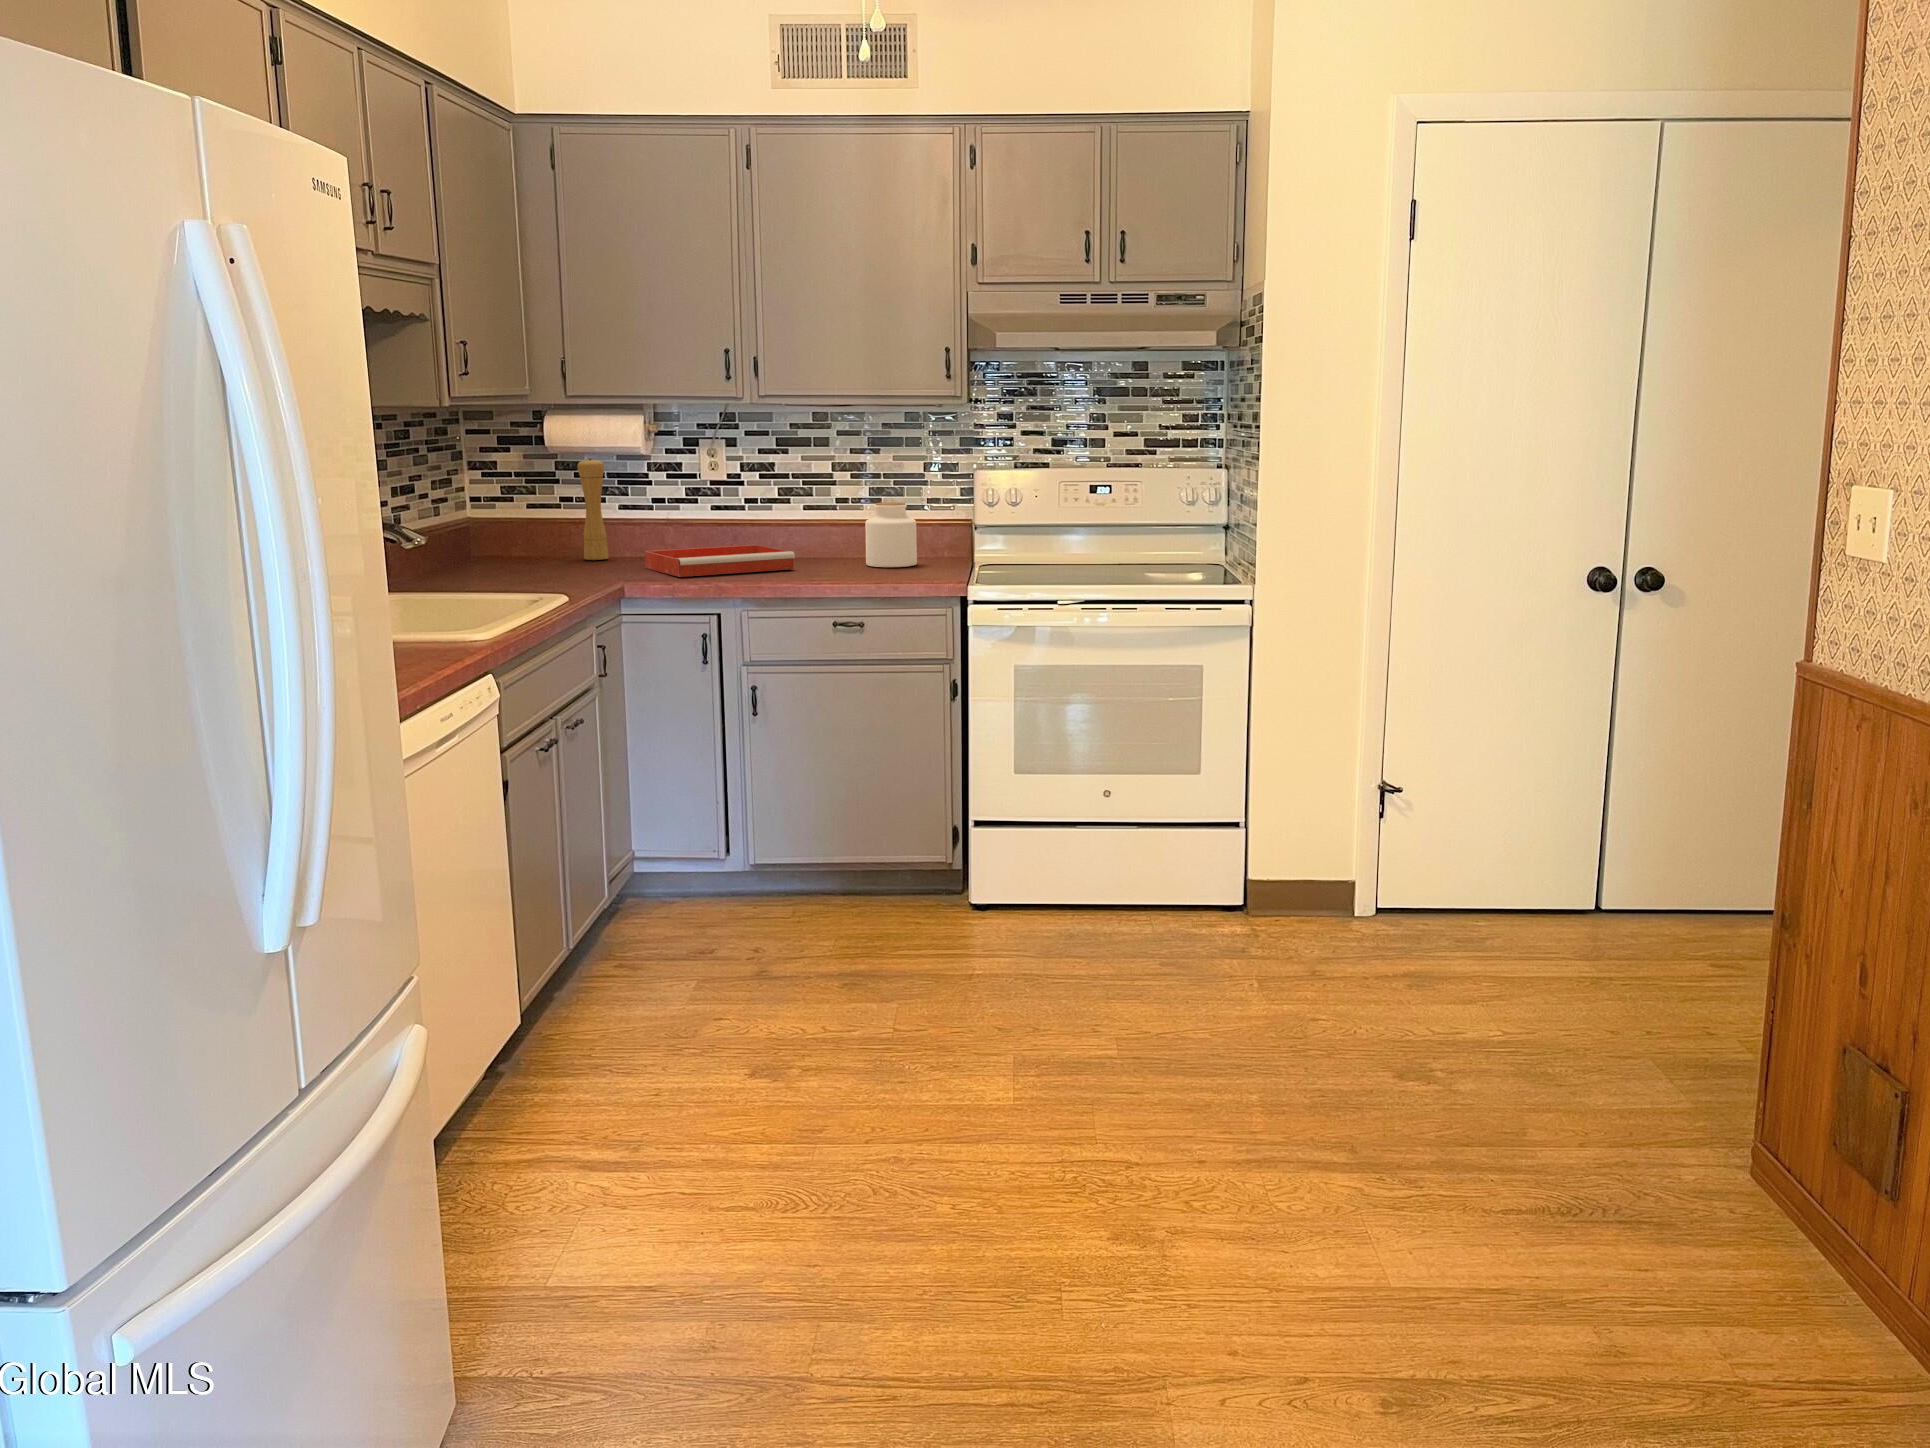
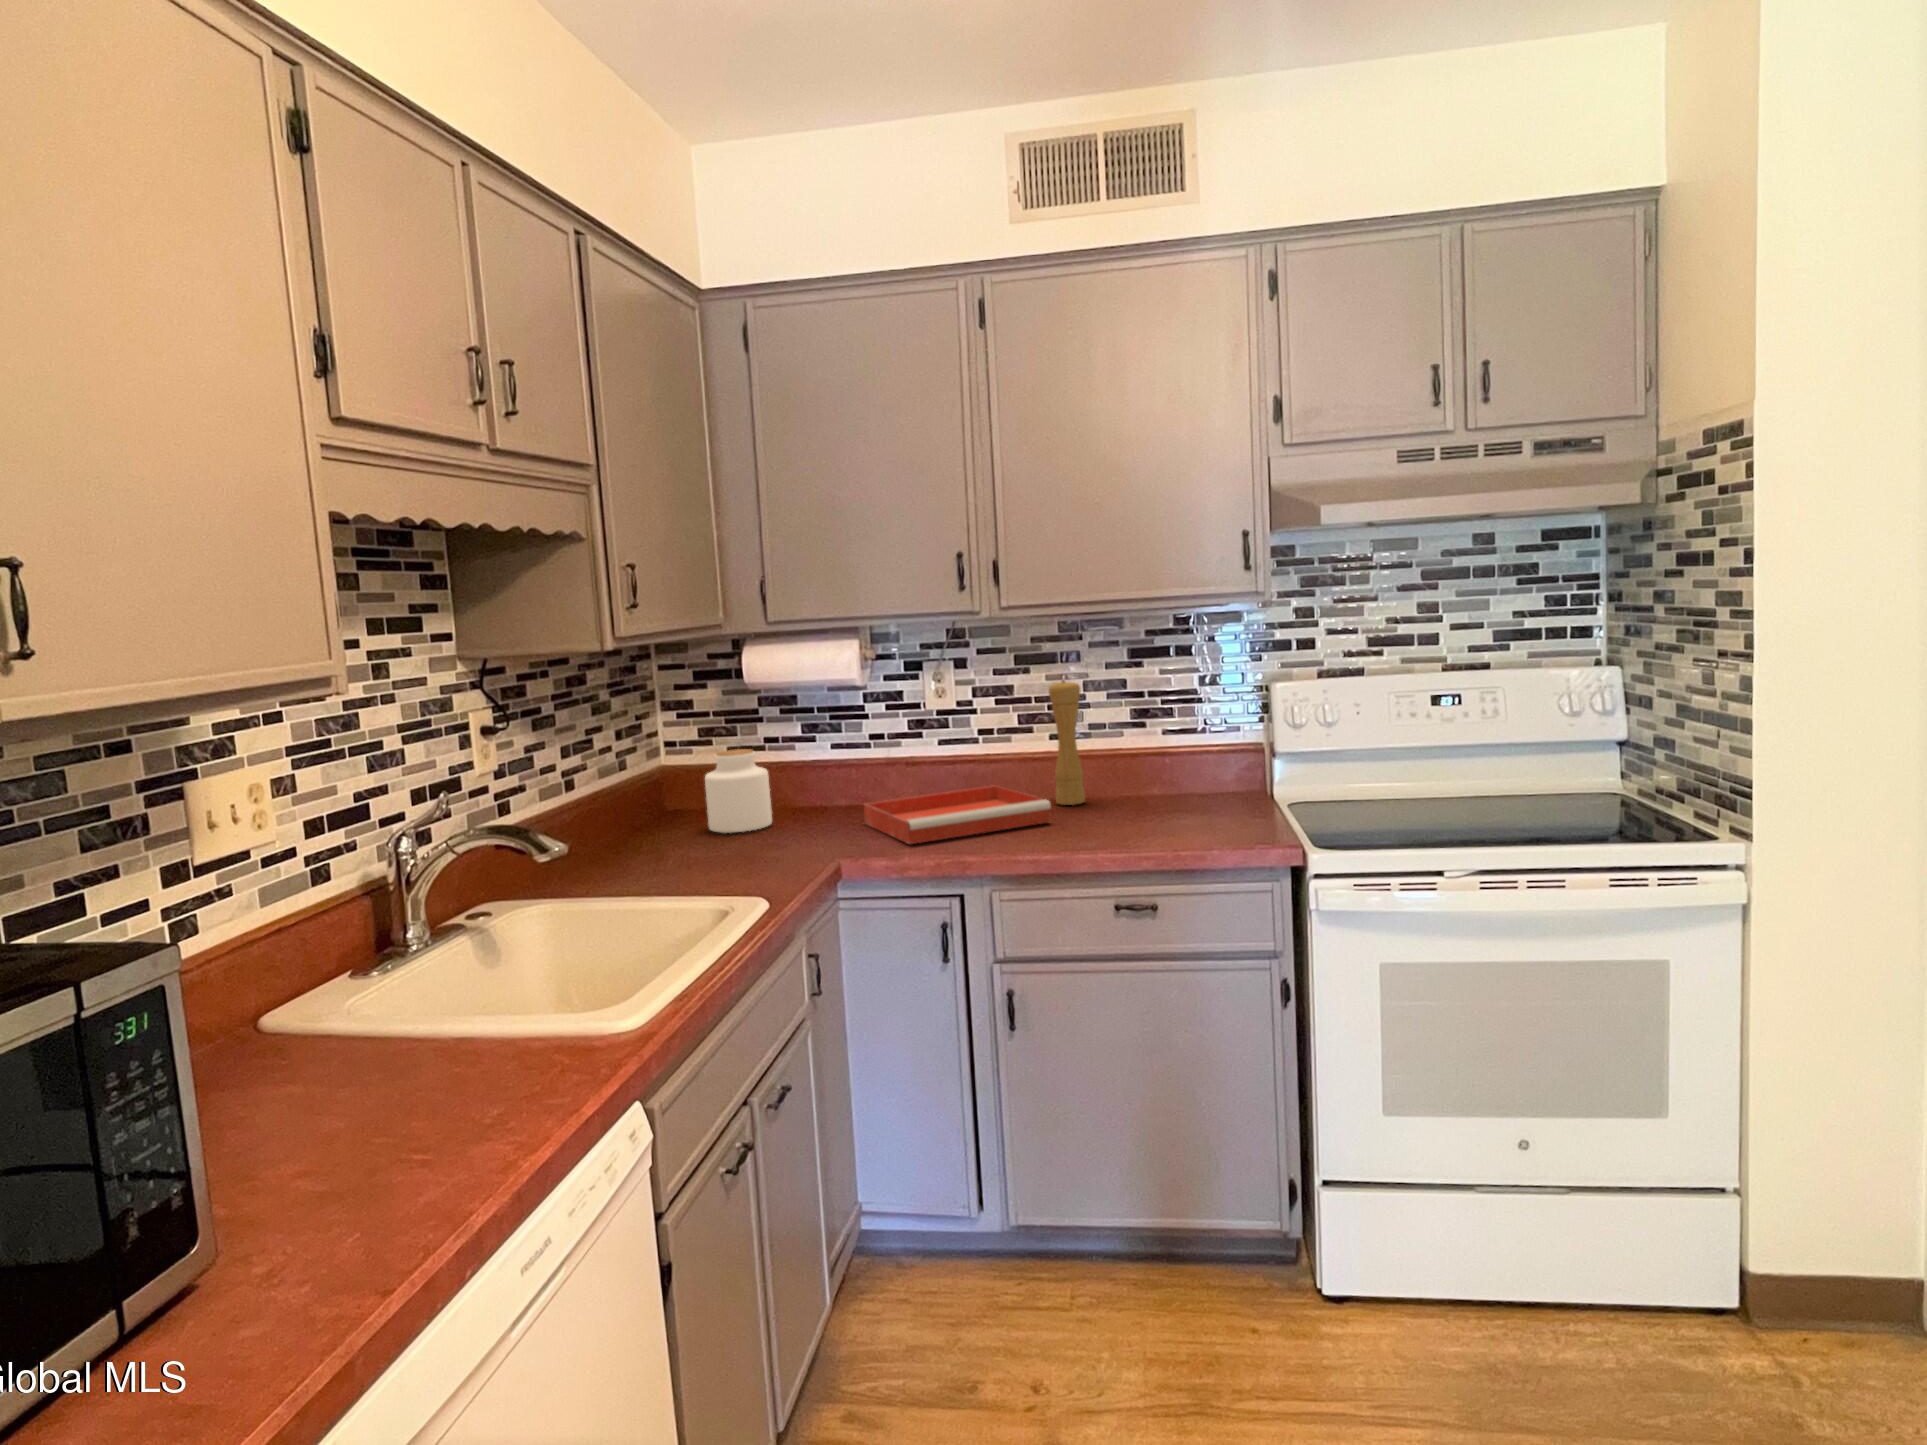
pepper mill: present [578,459,608,560] -> present [1049,680,1085,805]
jar: present [865,502,917,567] -> present [705,749,772,833]

